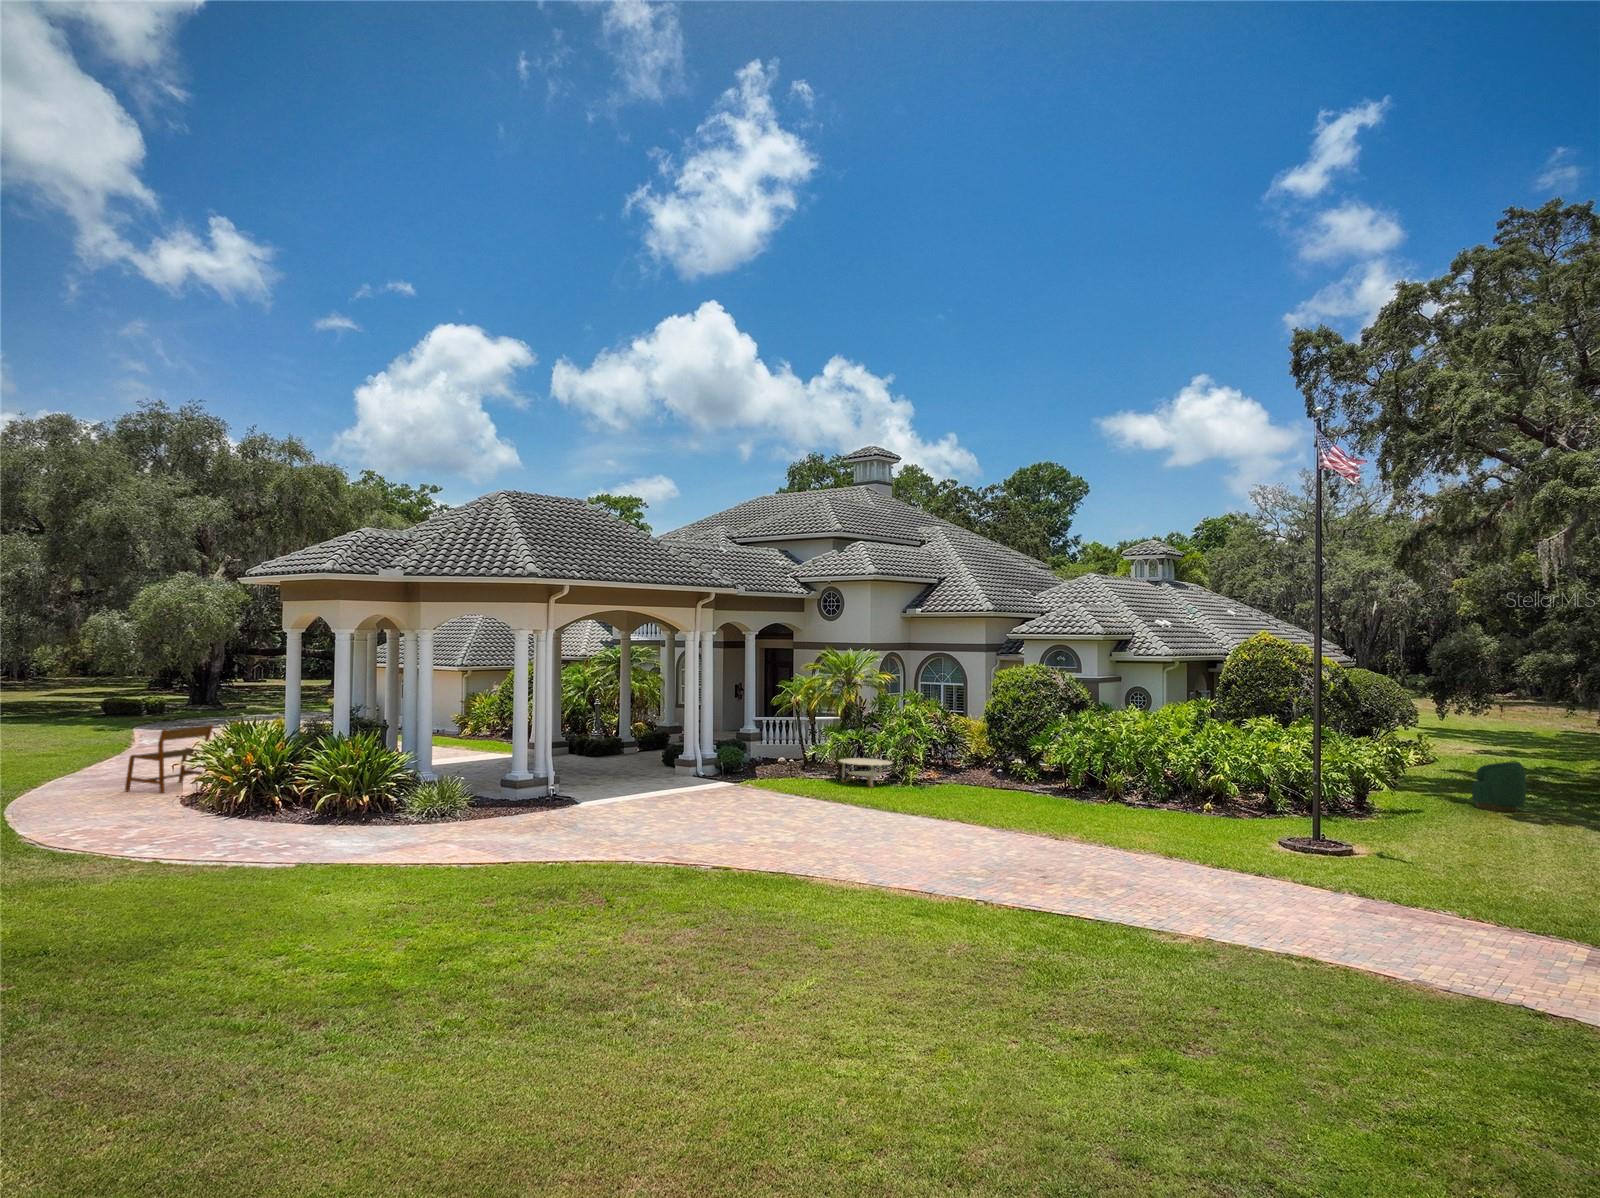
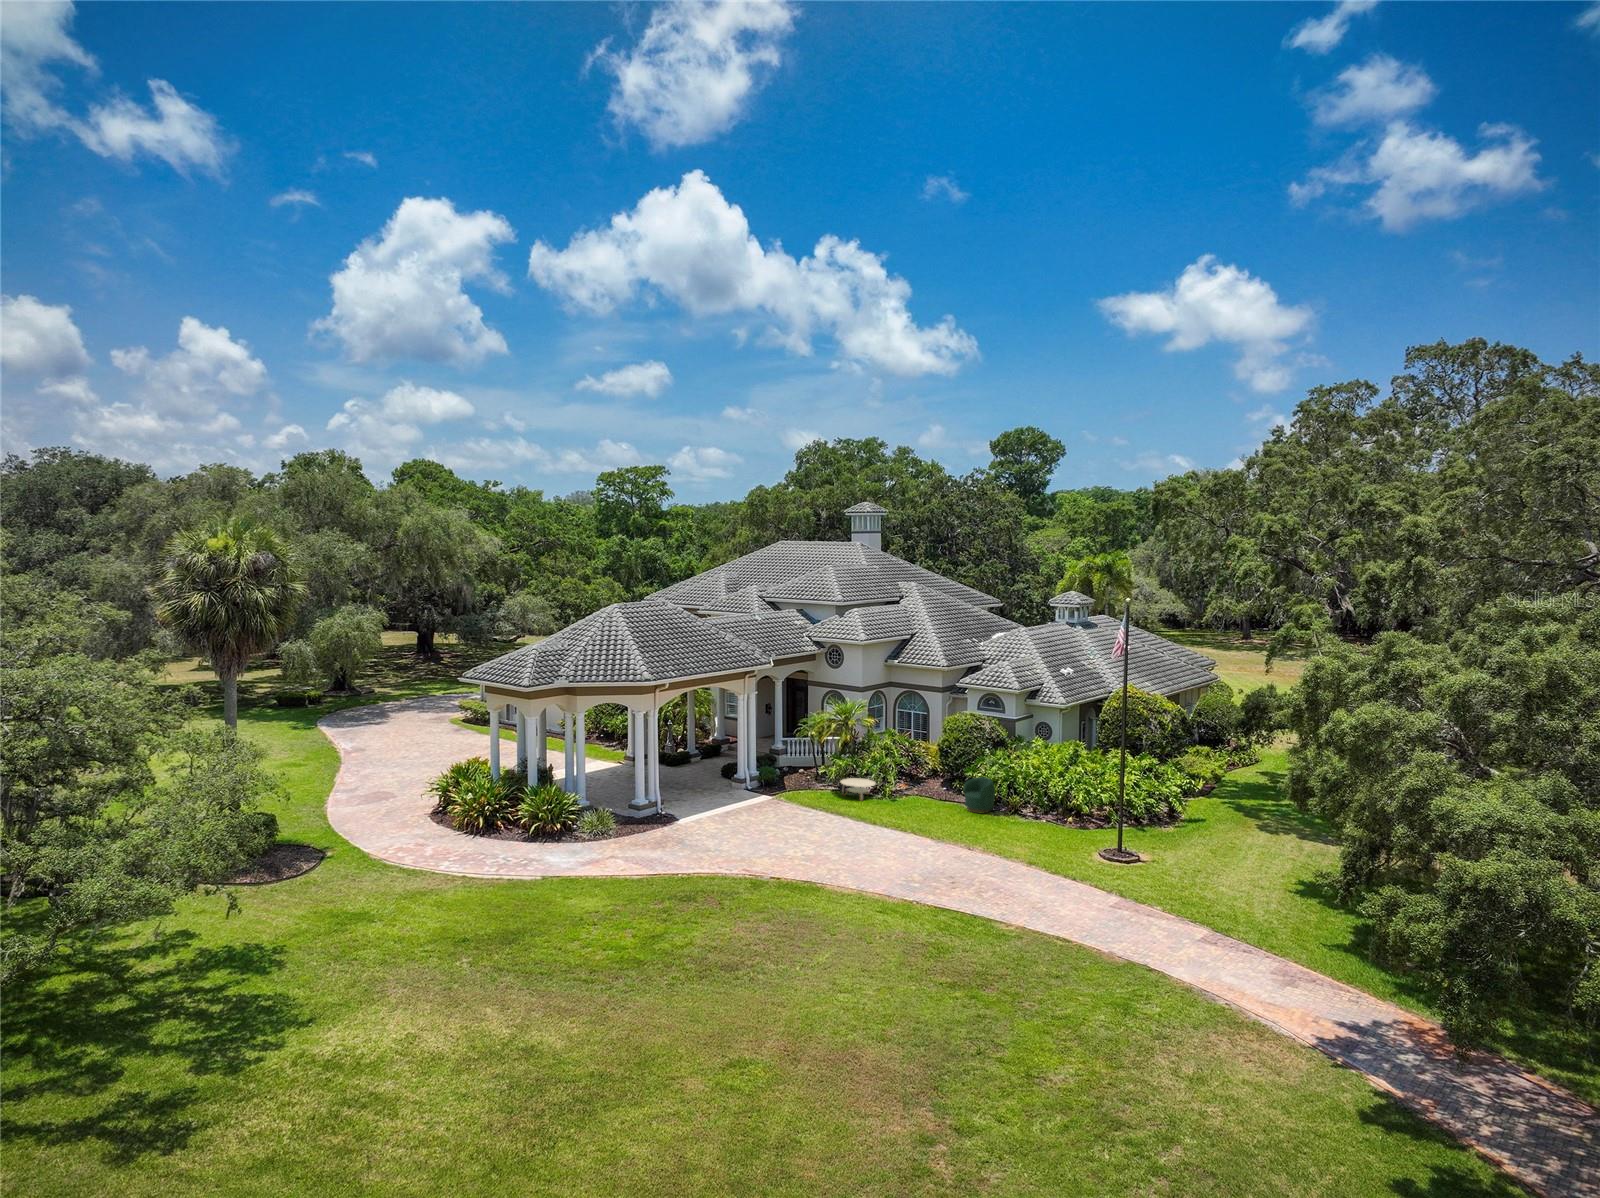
bench: present [124,725,213,793] -> none [404,773,449,819]
armchair: present [1472,761,1527,812] -> present [963,777,995,813]

